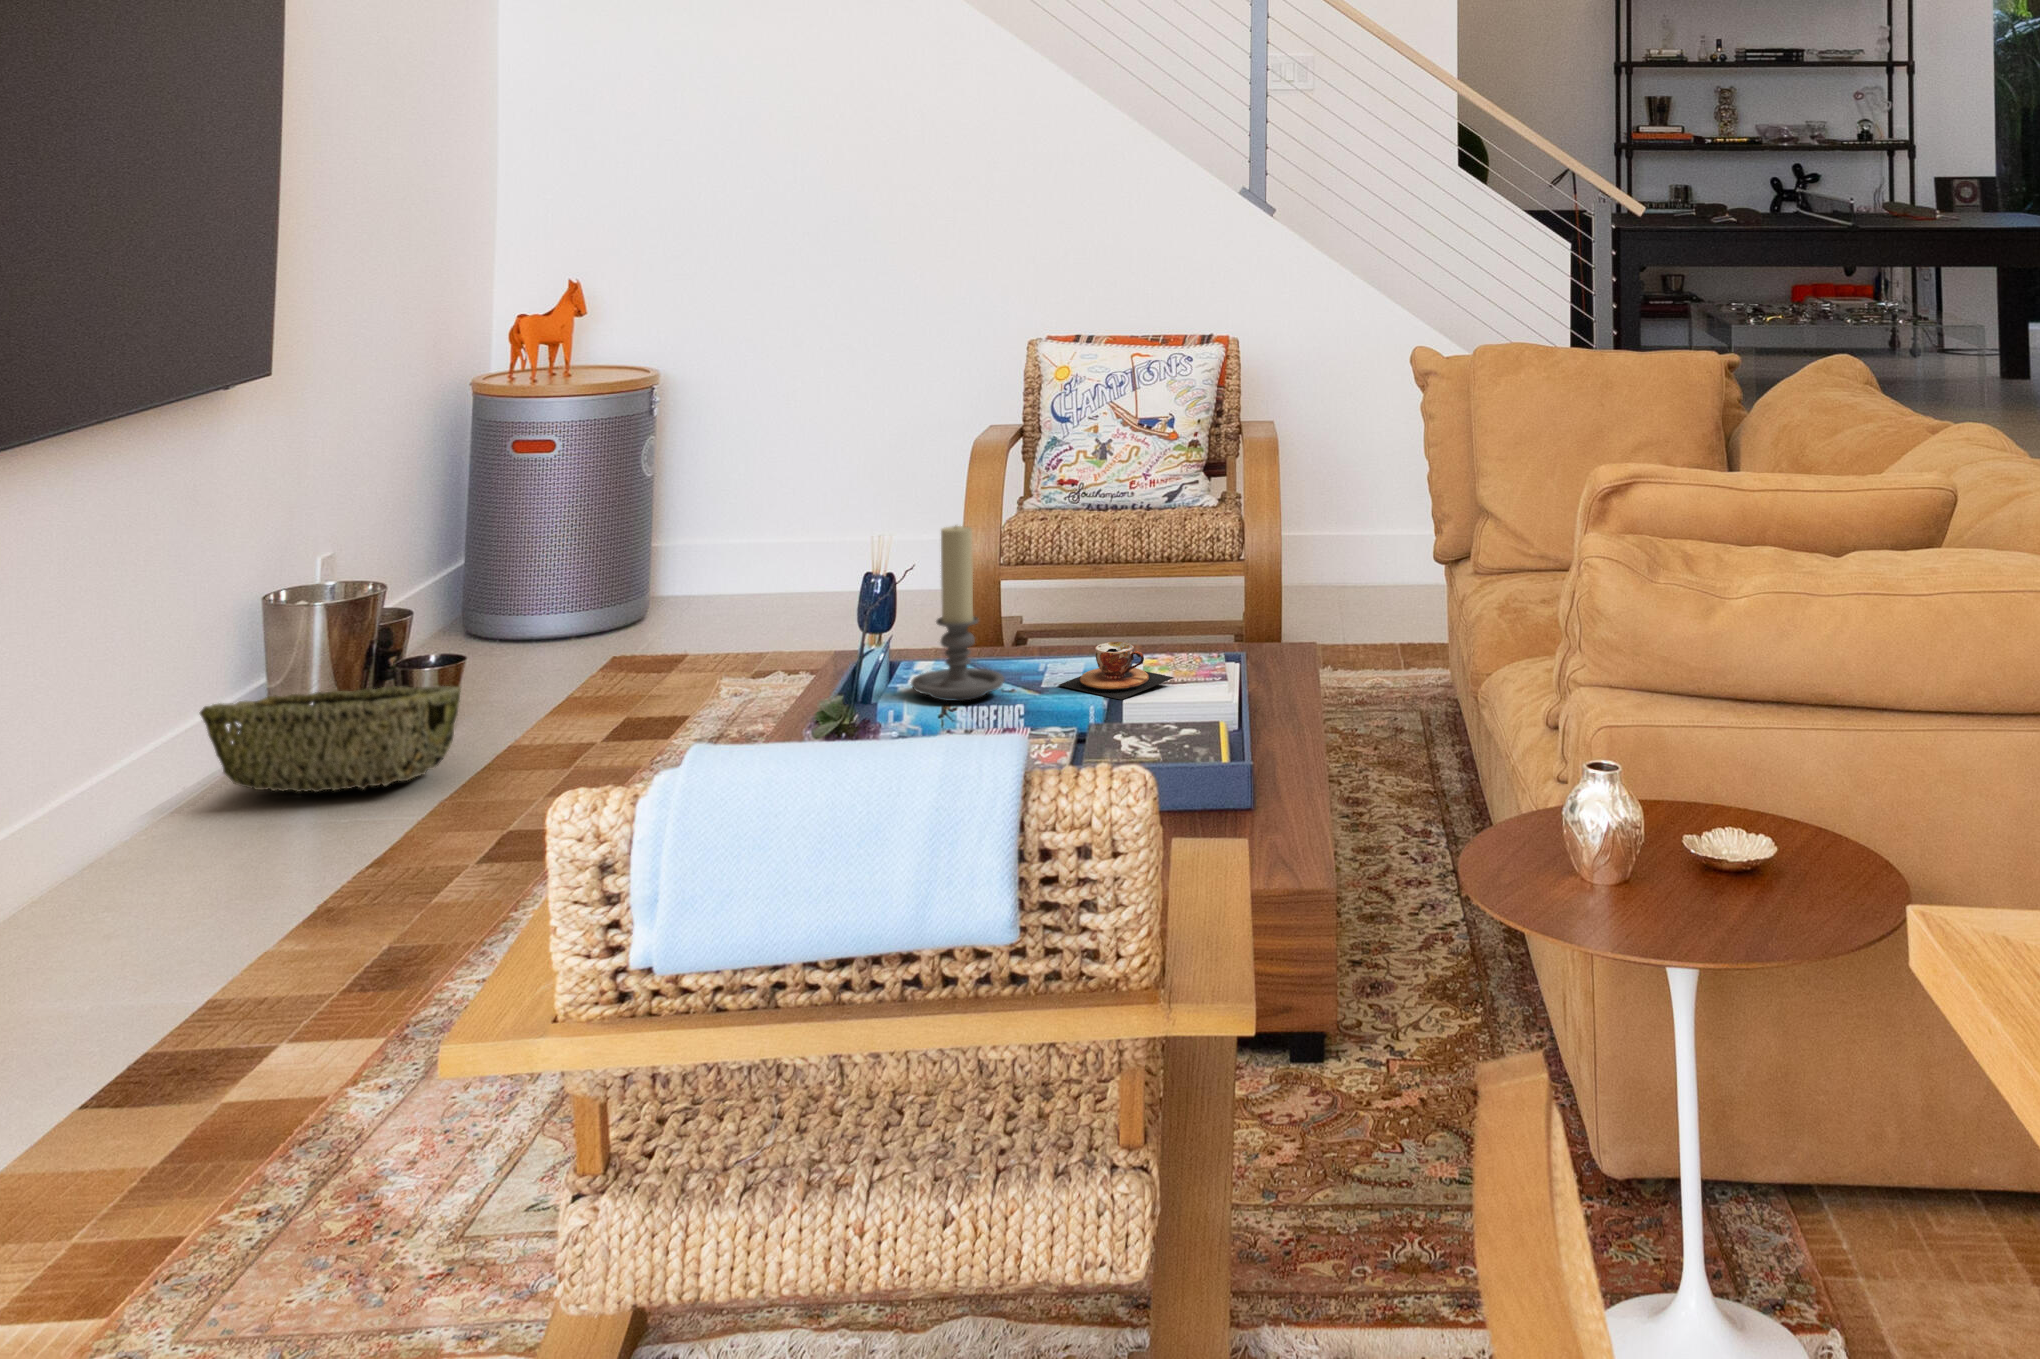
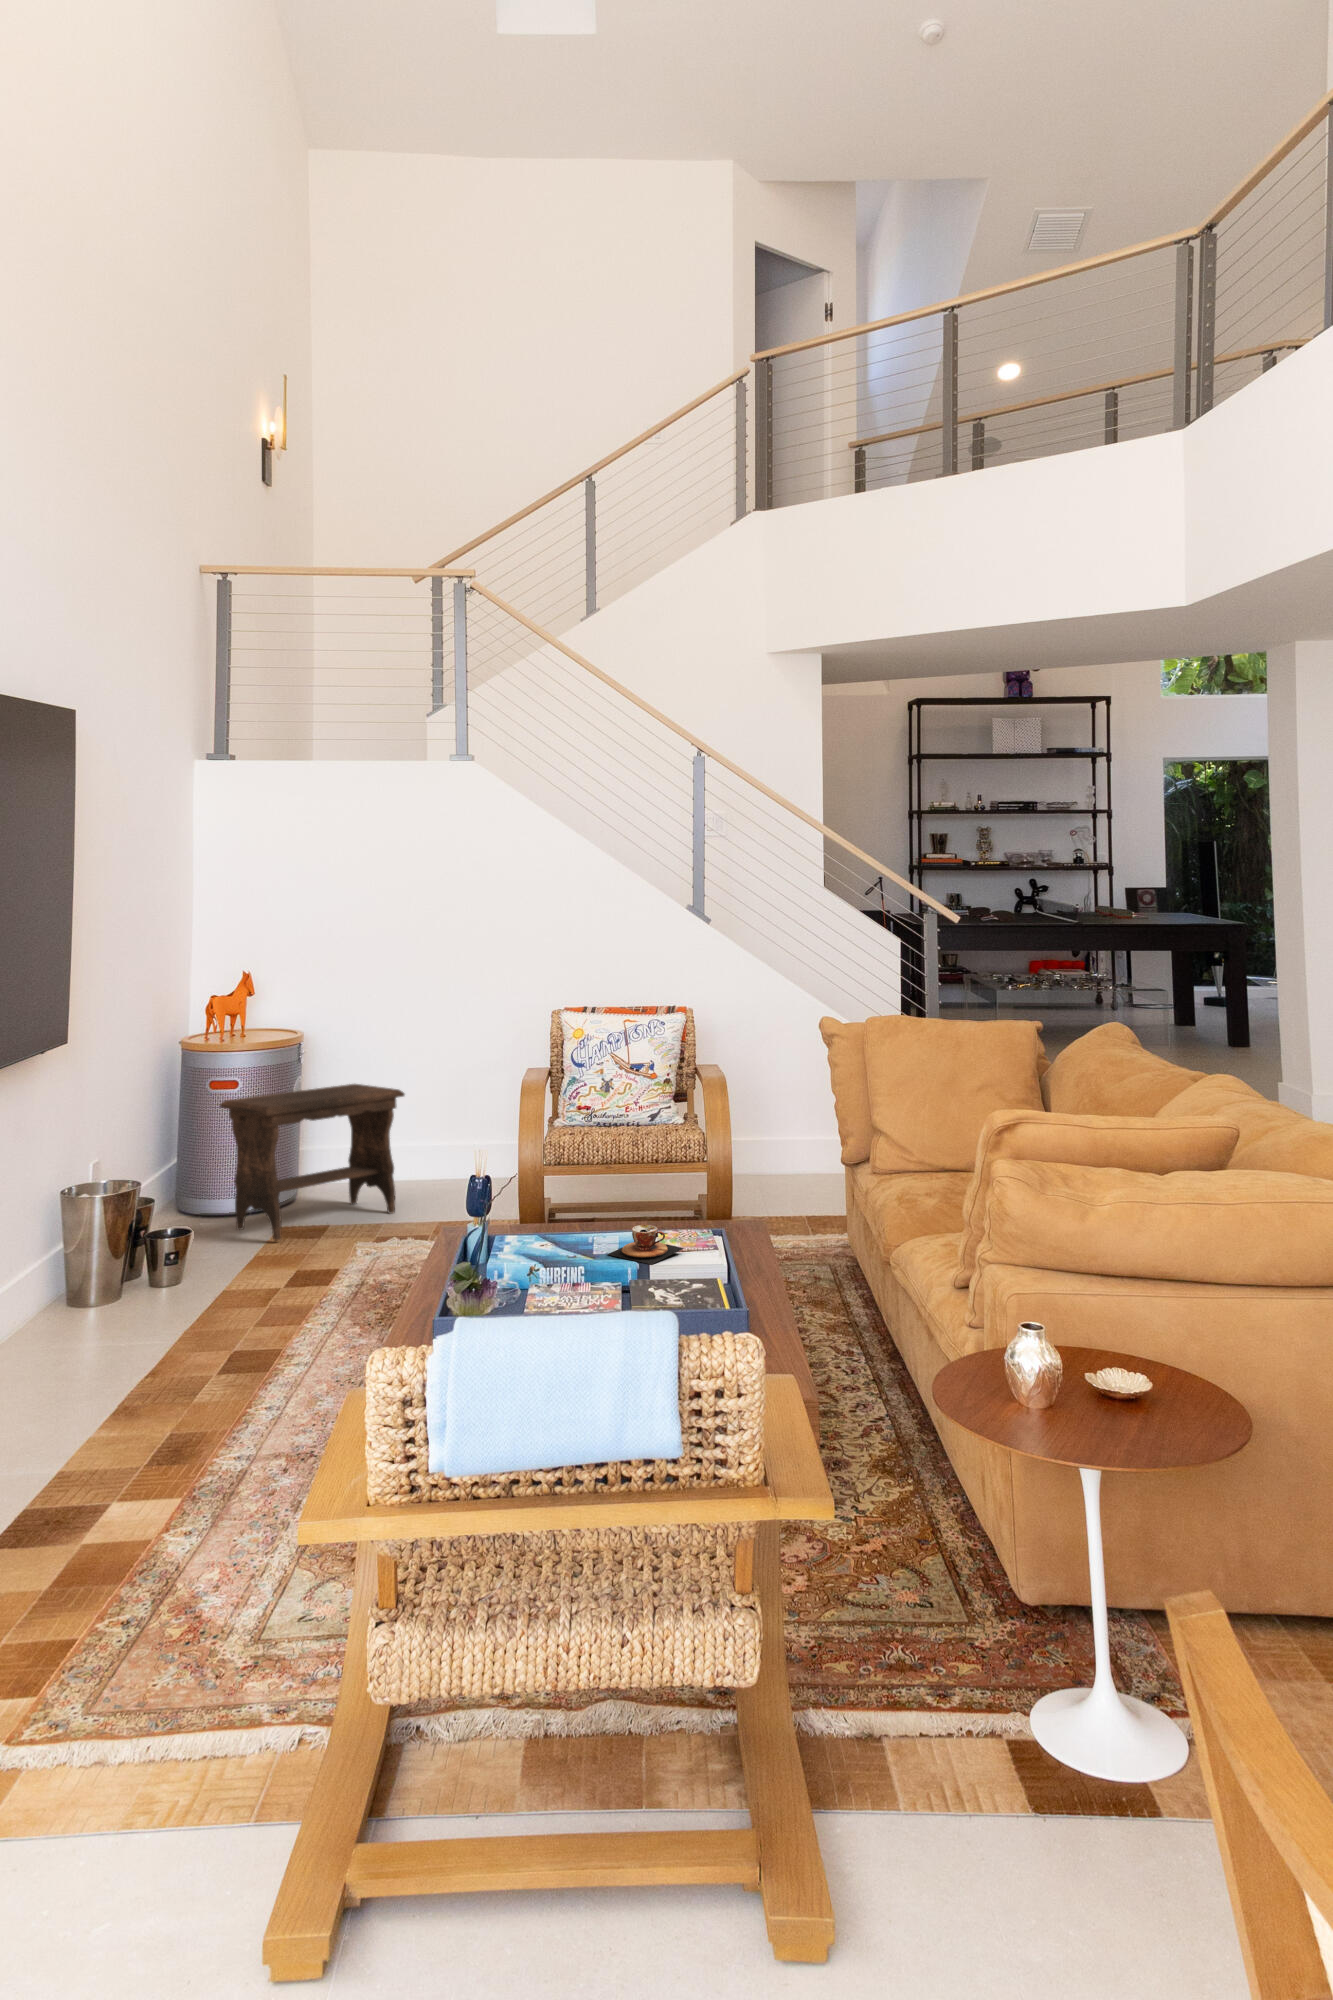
footstool: none [520,444,801,673] -> present [220,1084,404,1241]
candle holder: present [911,525,1005,701] -> none [512,1148,573,1267]
woven basket: present [200,686,461,792] -> none [25,1254,195,1328]

